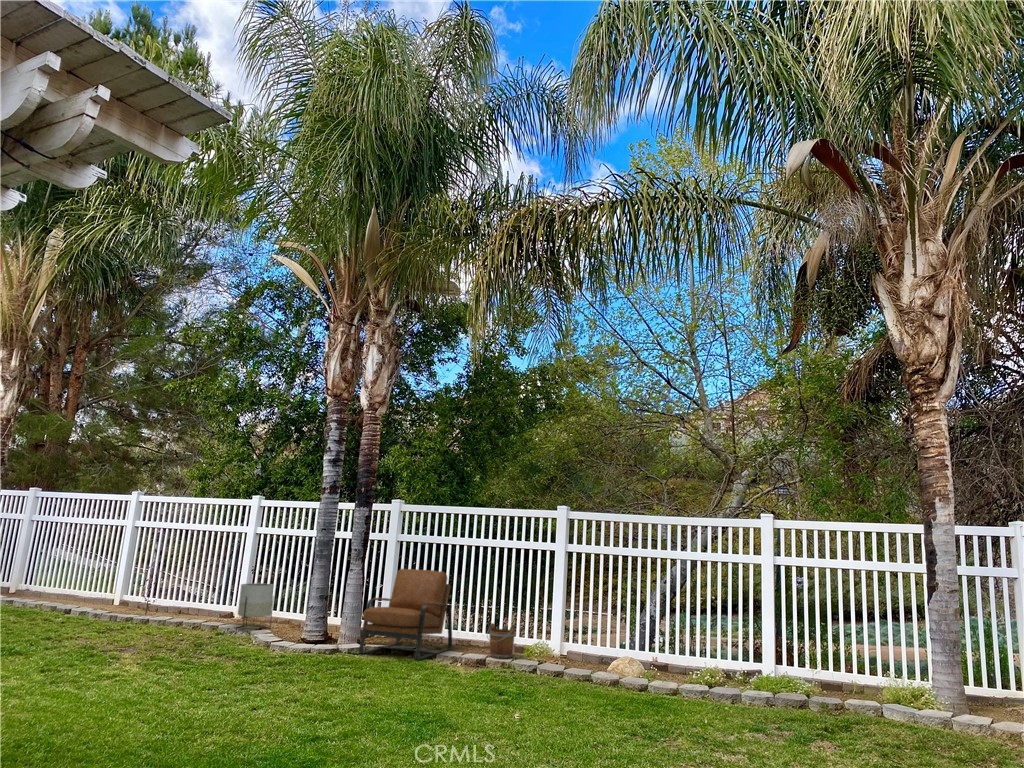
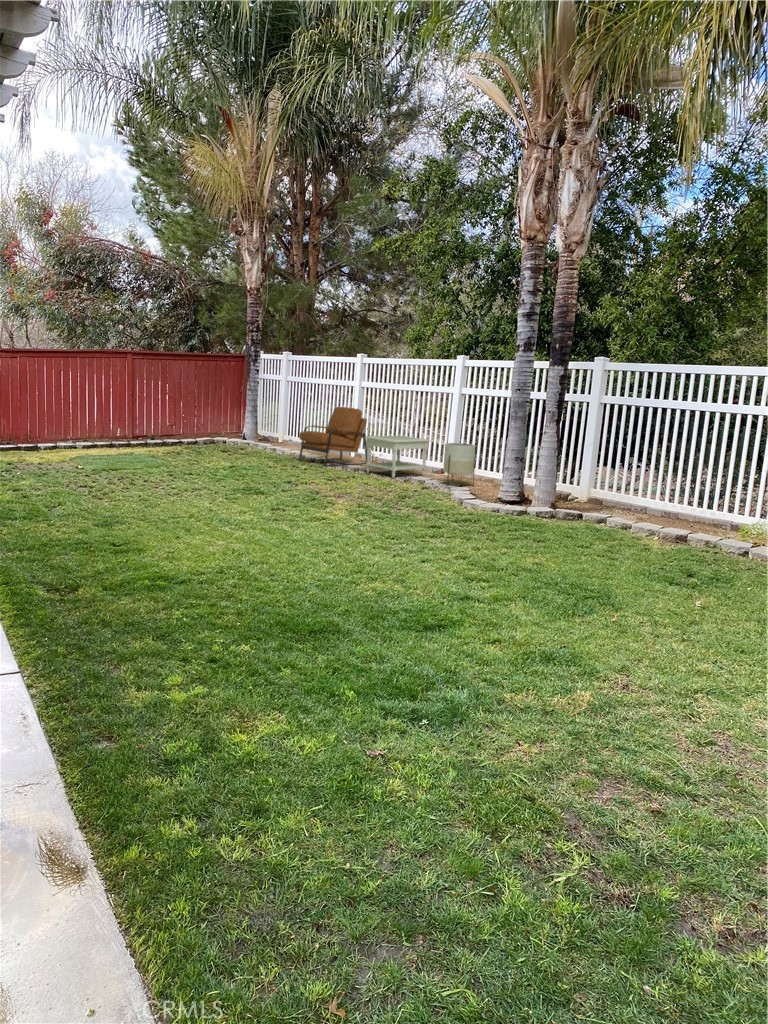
chair: present [359,569,452,660] -> present [299,407,367,466]
side table: none [140,578,221,627] -> present [365,436,430,478]
bucket: present [487,623,515,659] -> none [693,499,731,539]

